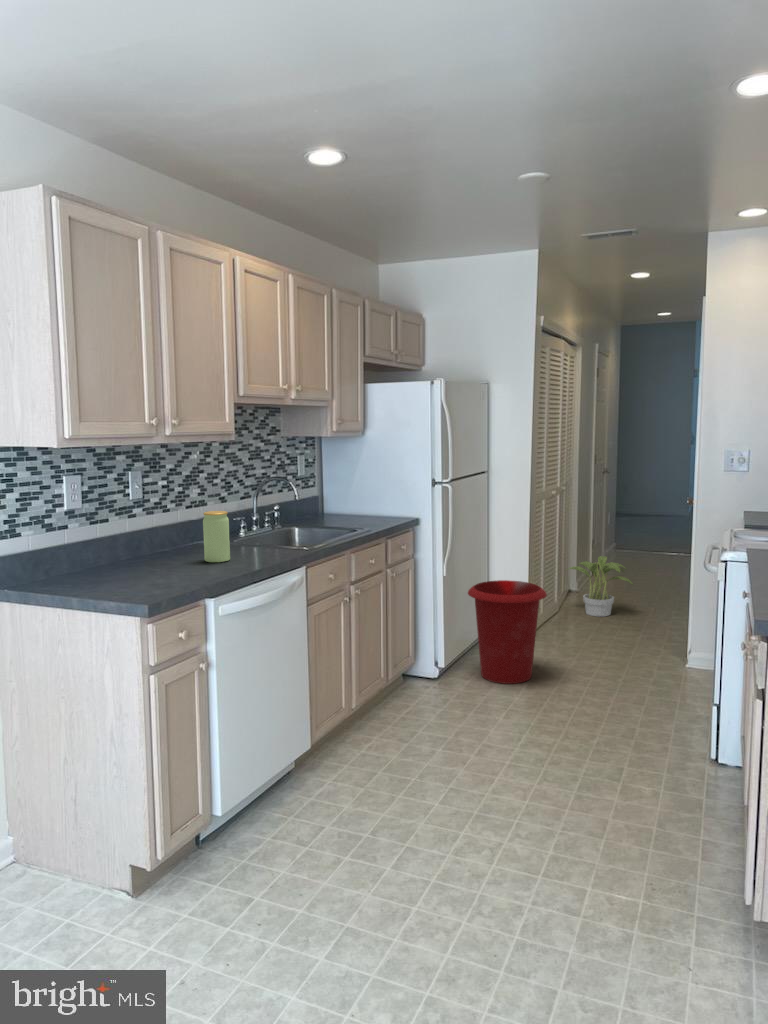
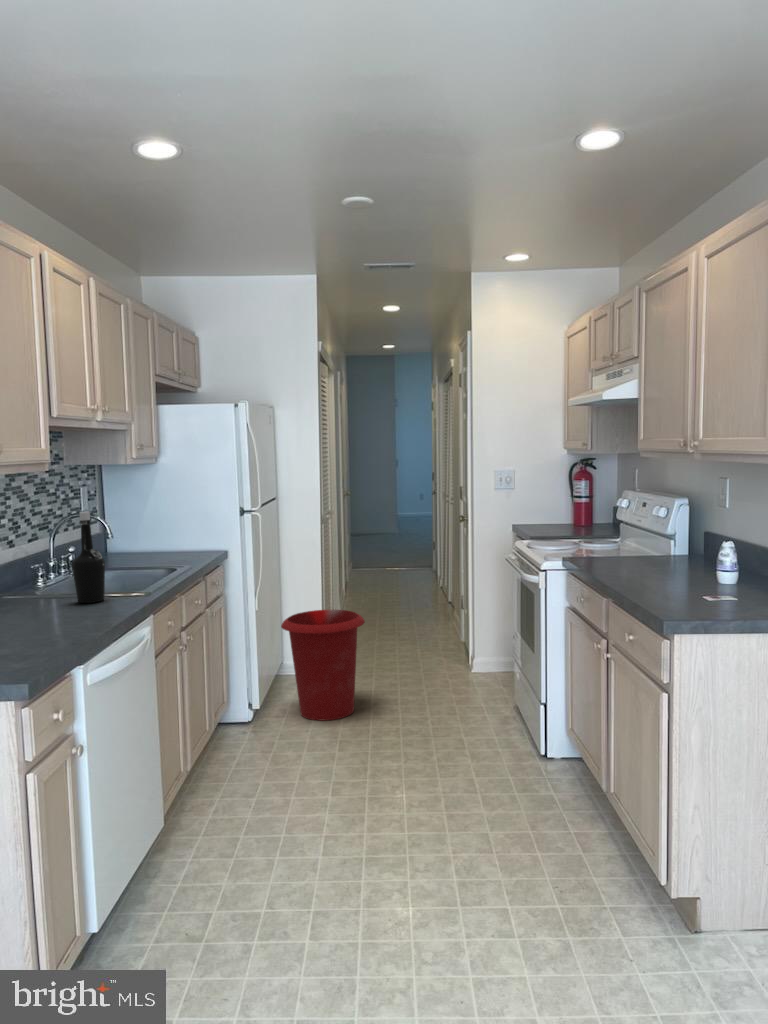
bottle: none [247,477,274,555] -> present [72,512,105,603]
jar: present [203,511,230,562] -> none [26,554,62,616]
potted plant: present [569,556,633,616] -> none [354,578,424,641]

